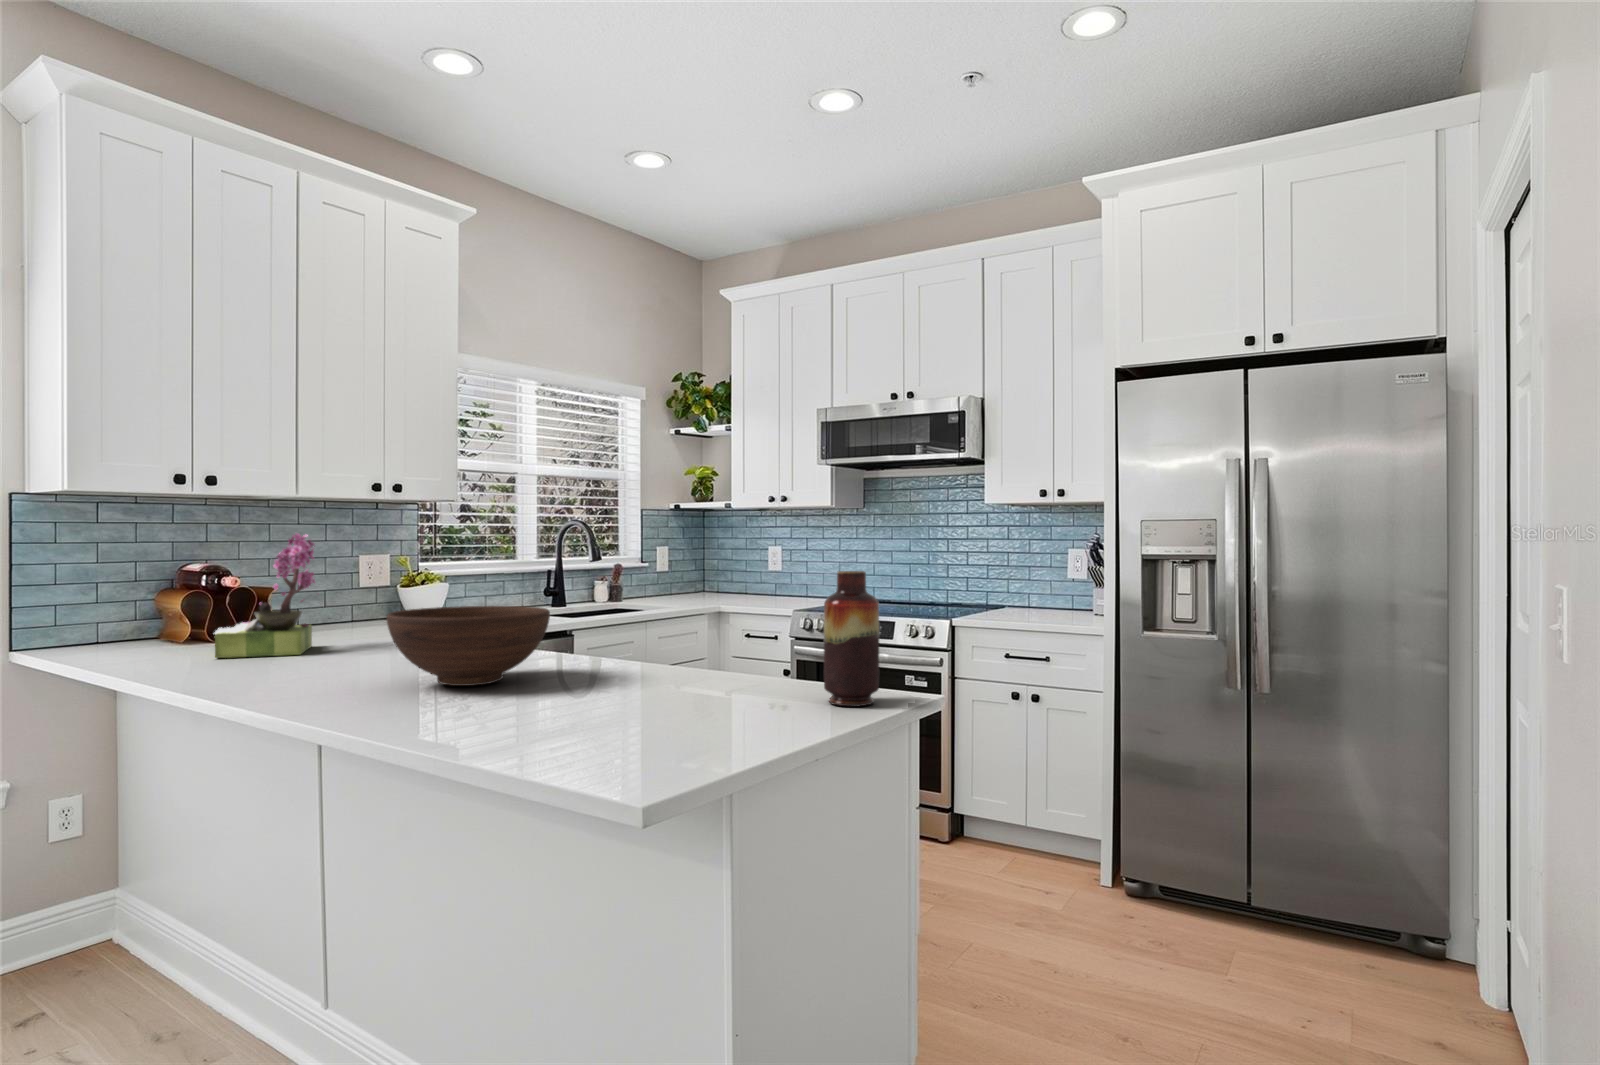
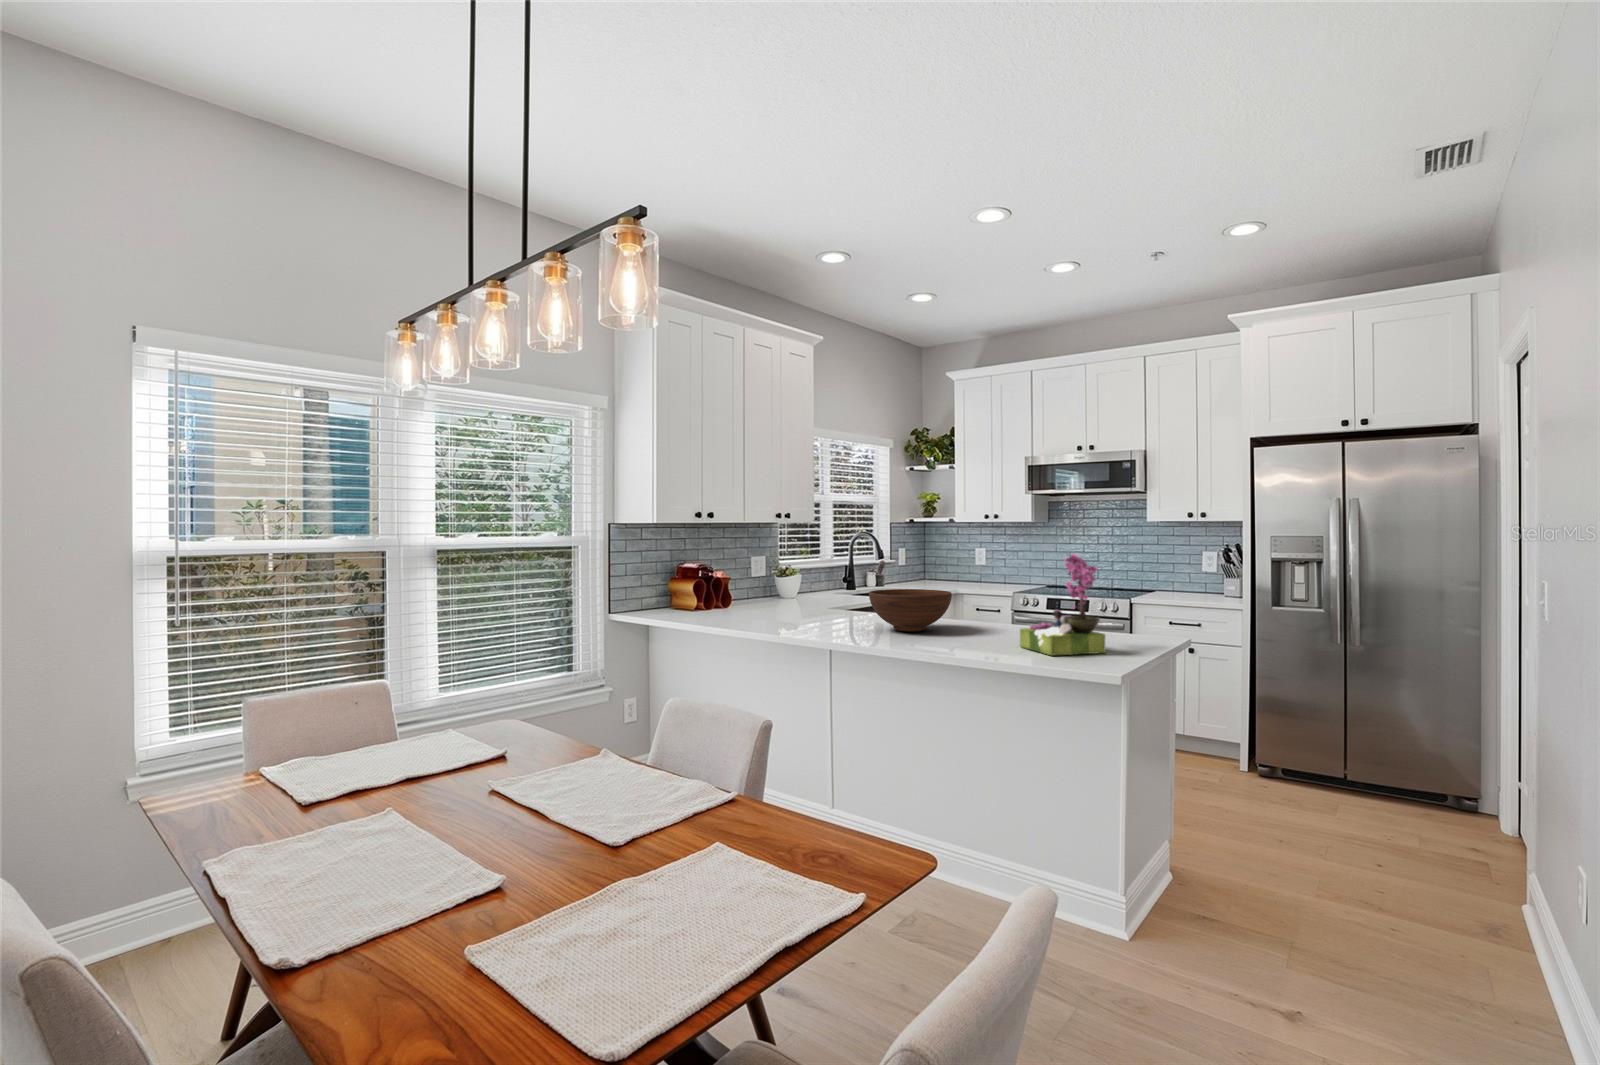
flower arrangement: present [215,533,315,658] -> present [1020,553,1105,656]
vase: present [824,571,879,706] -> none [1123,572,1154,642]

